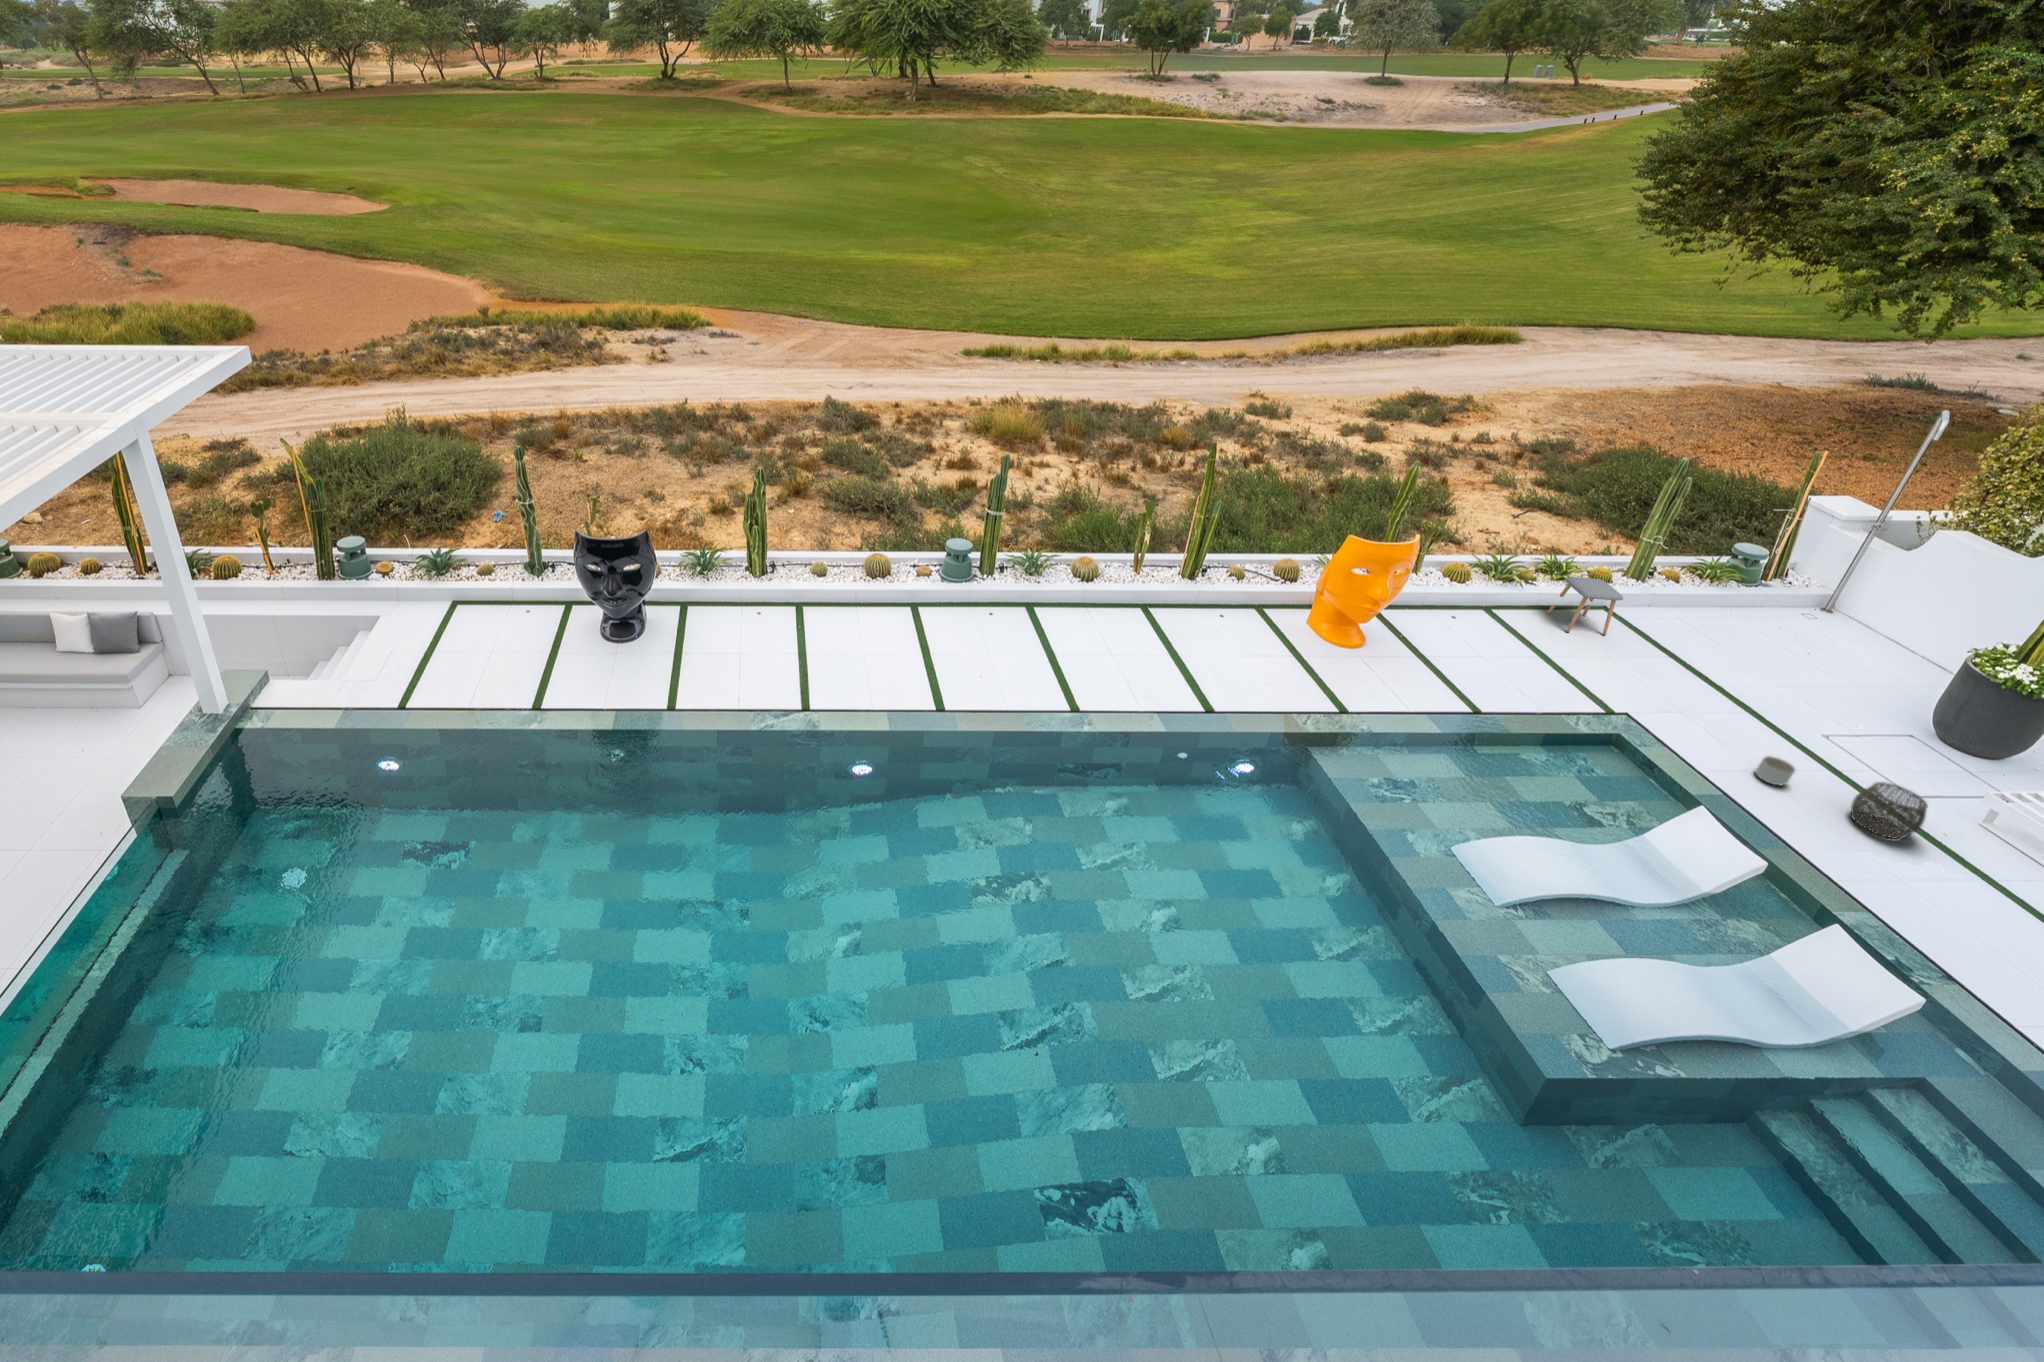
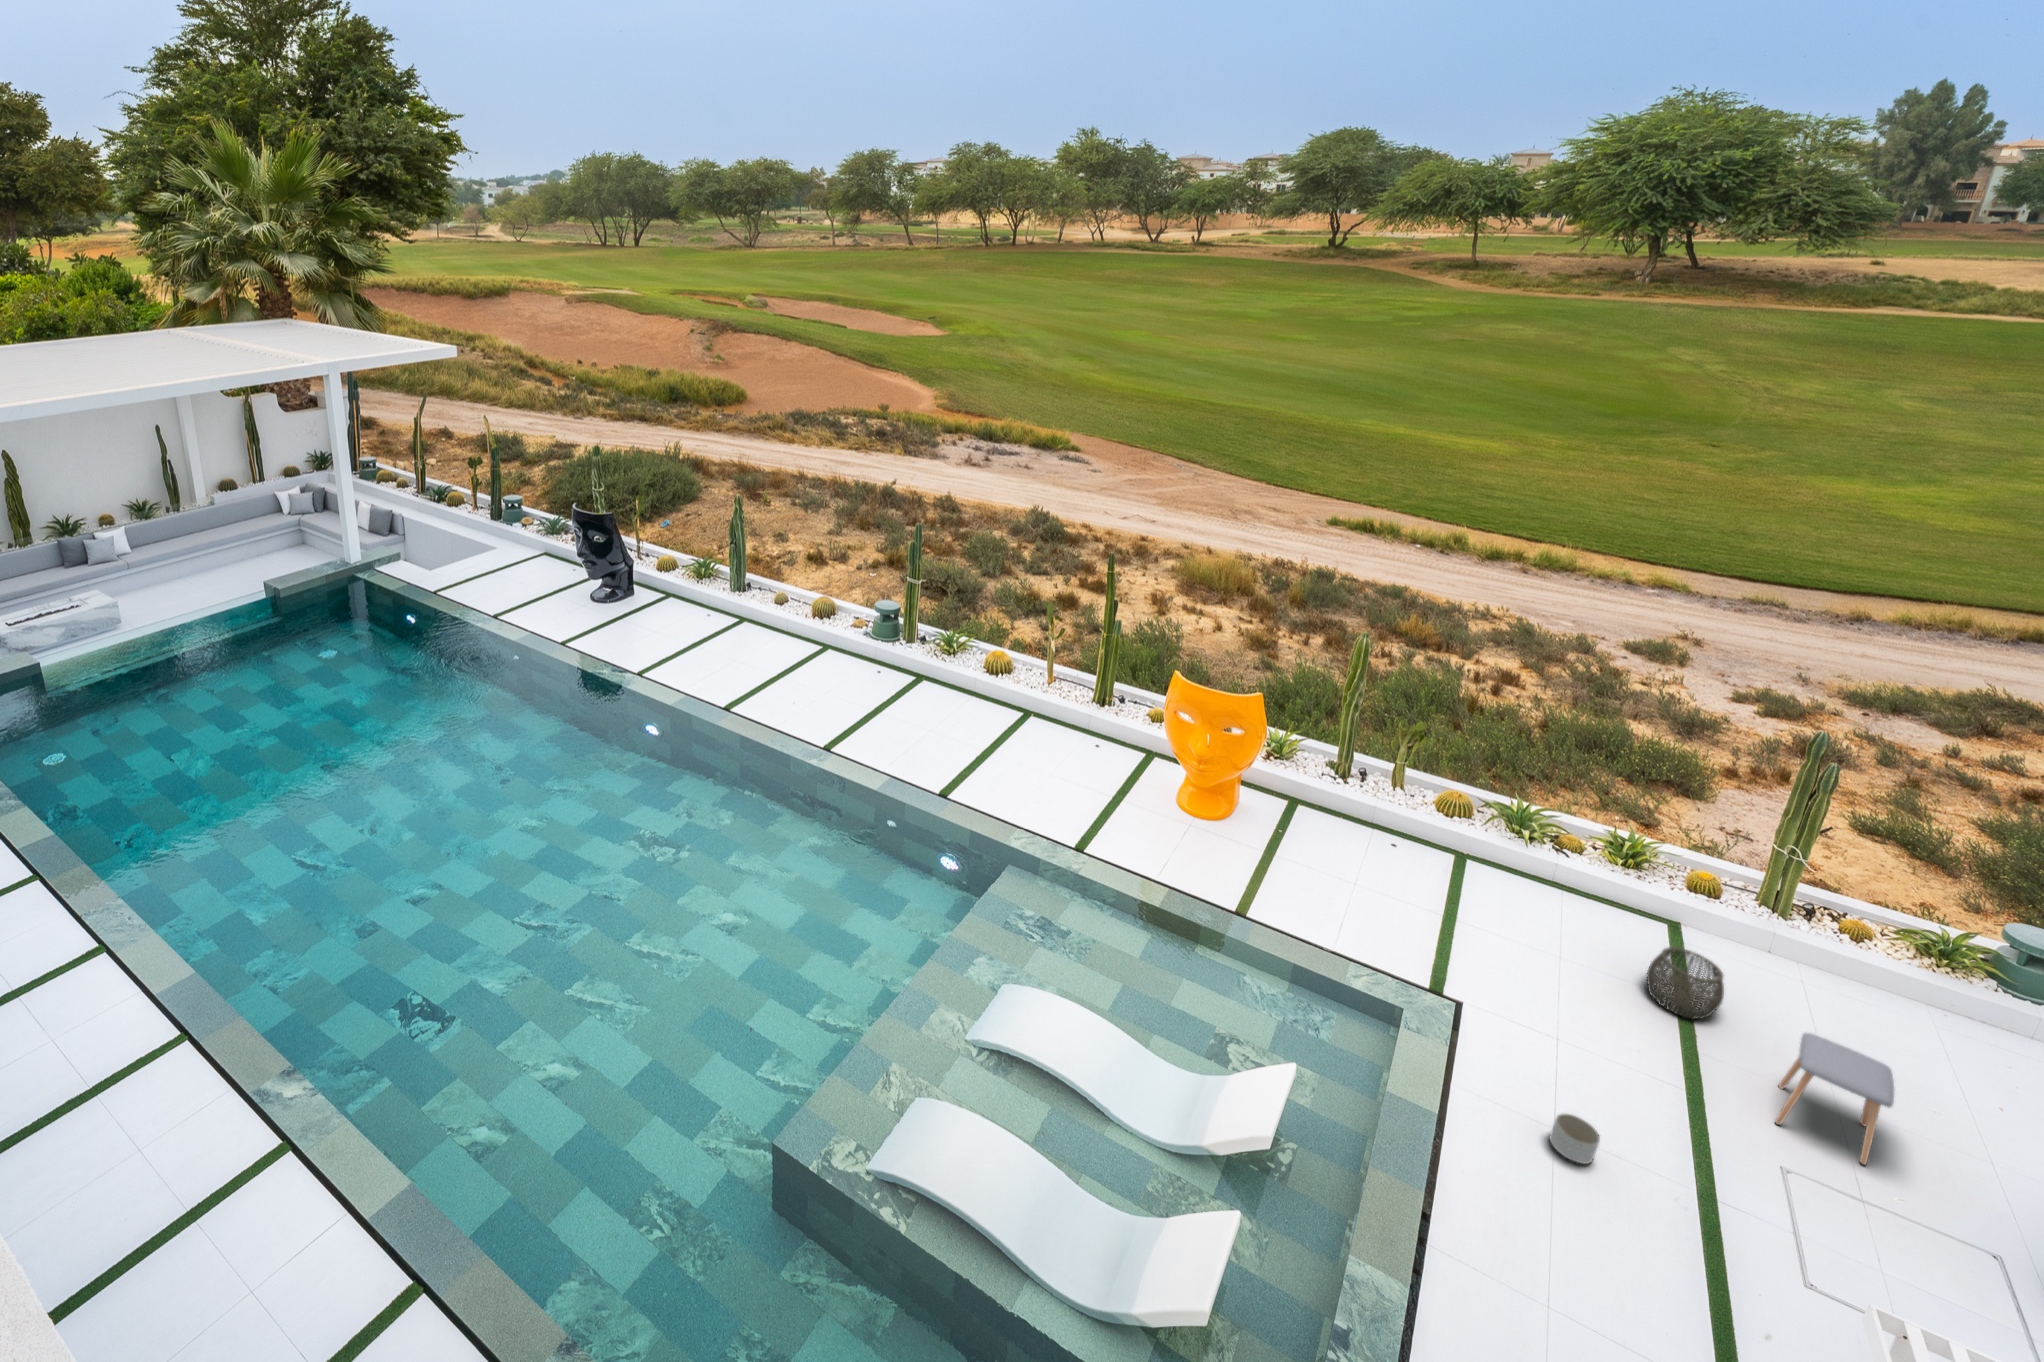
stool: present [1547,577,1623,635] -> present [1775,1033,1894,1165]
woven basket: present [1851,782,1928,839] -> present [1647,947,1724,1019]

